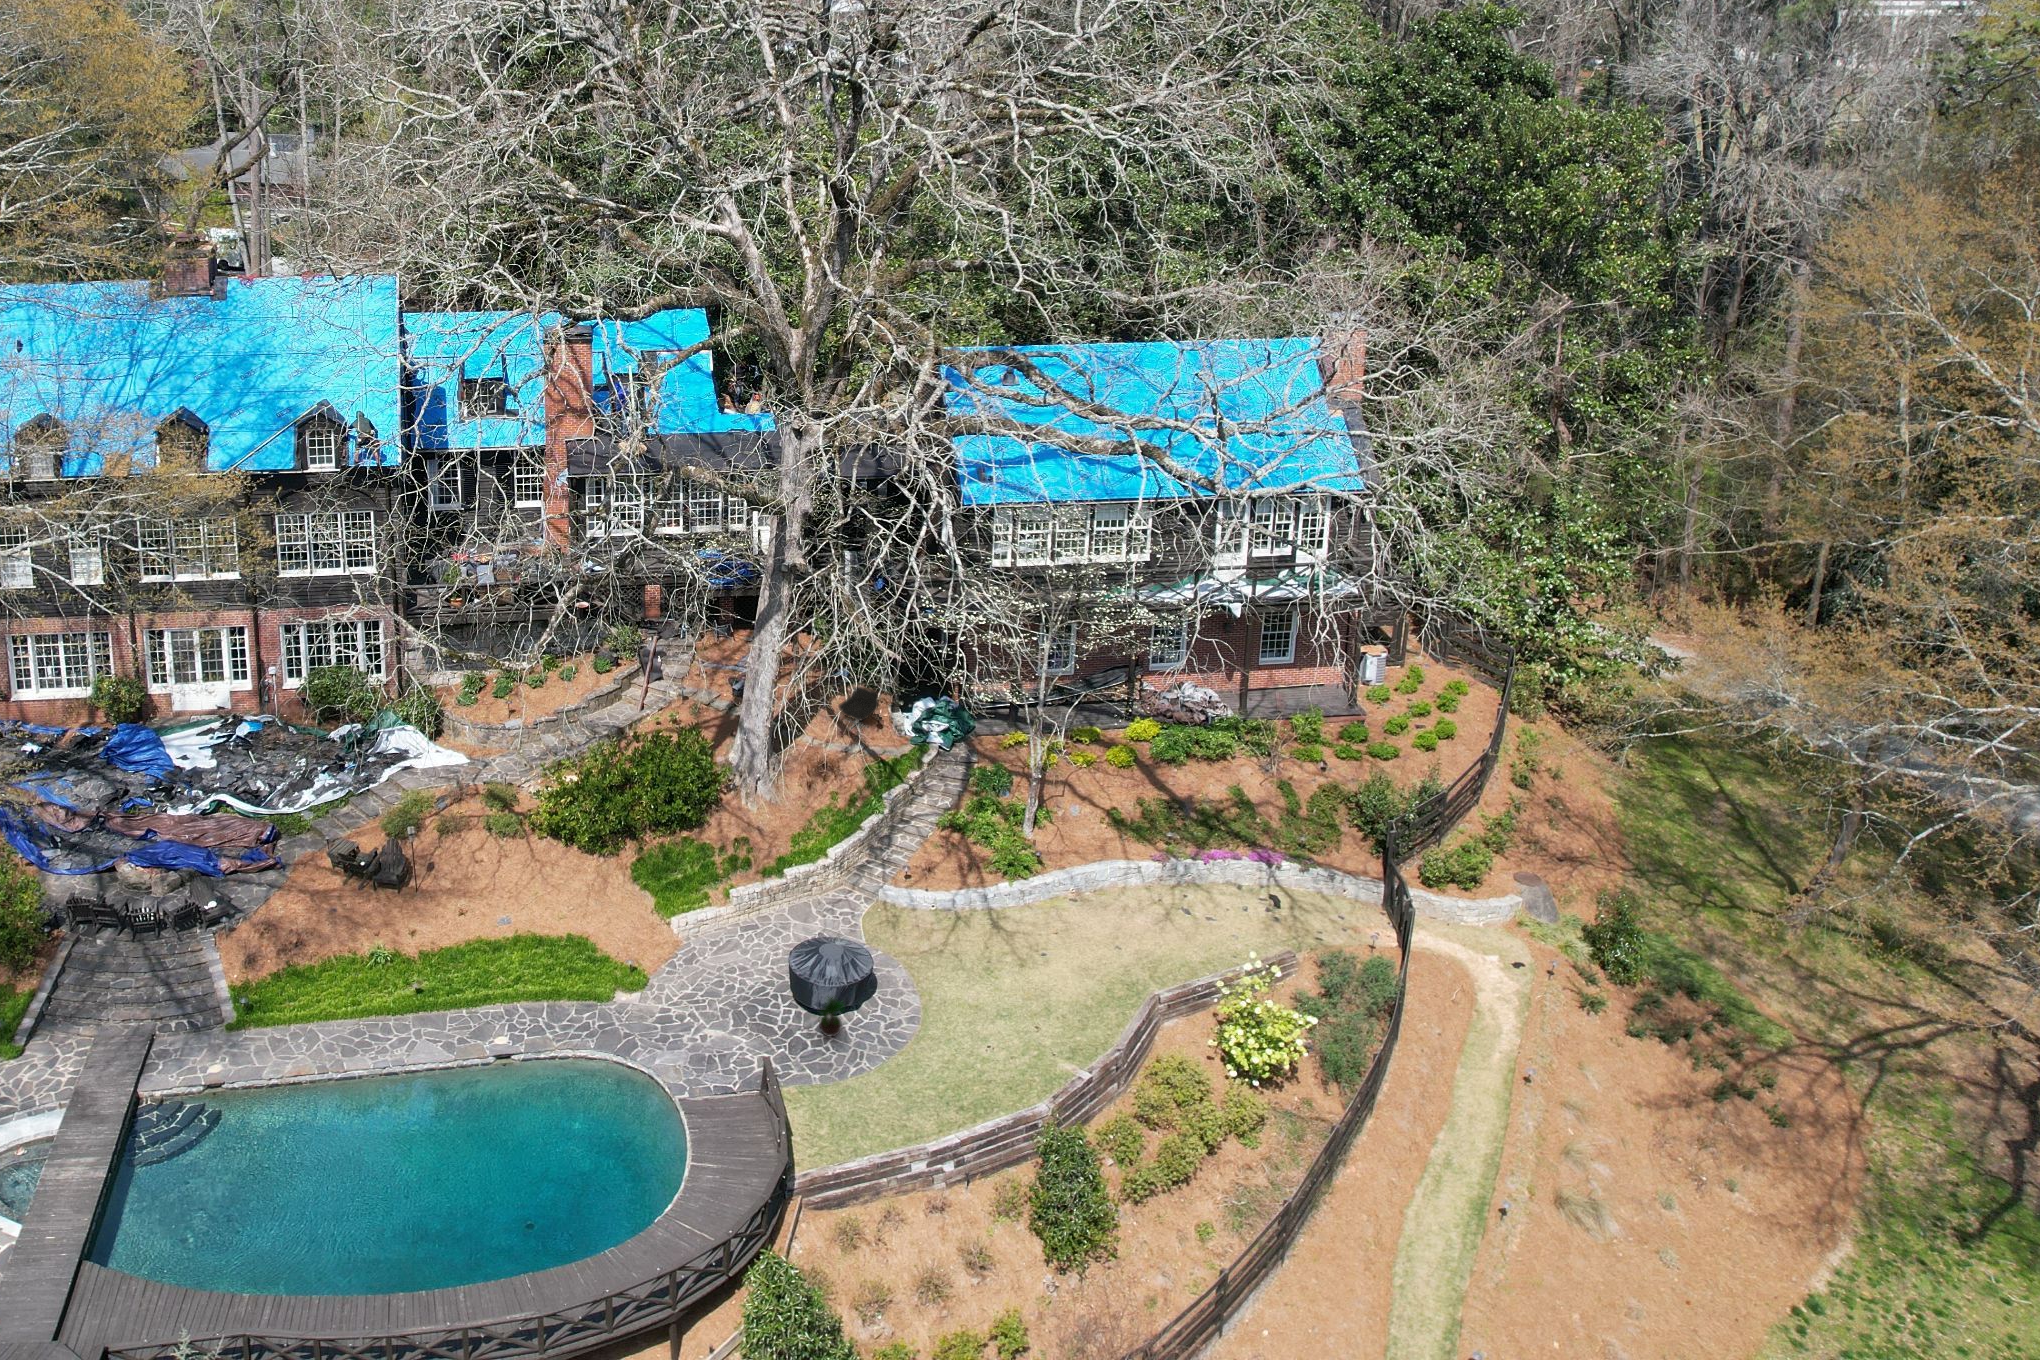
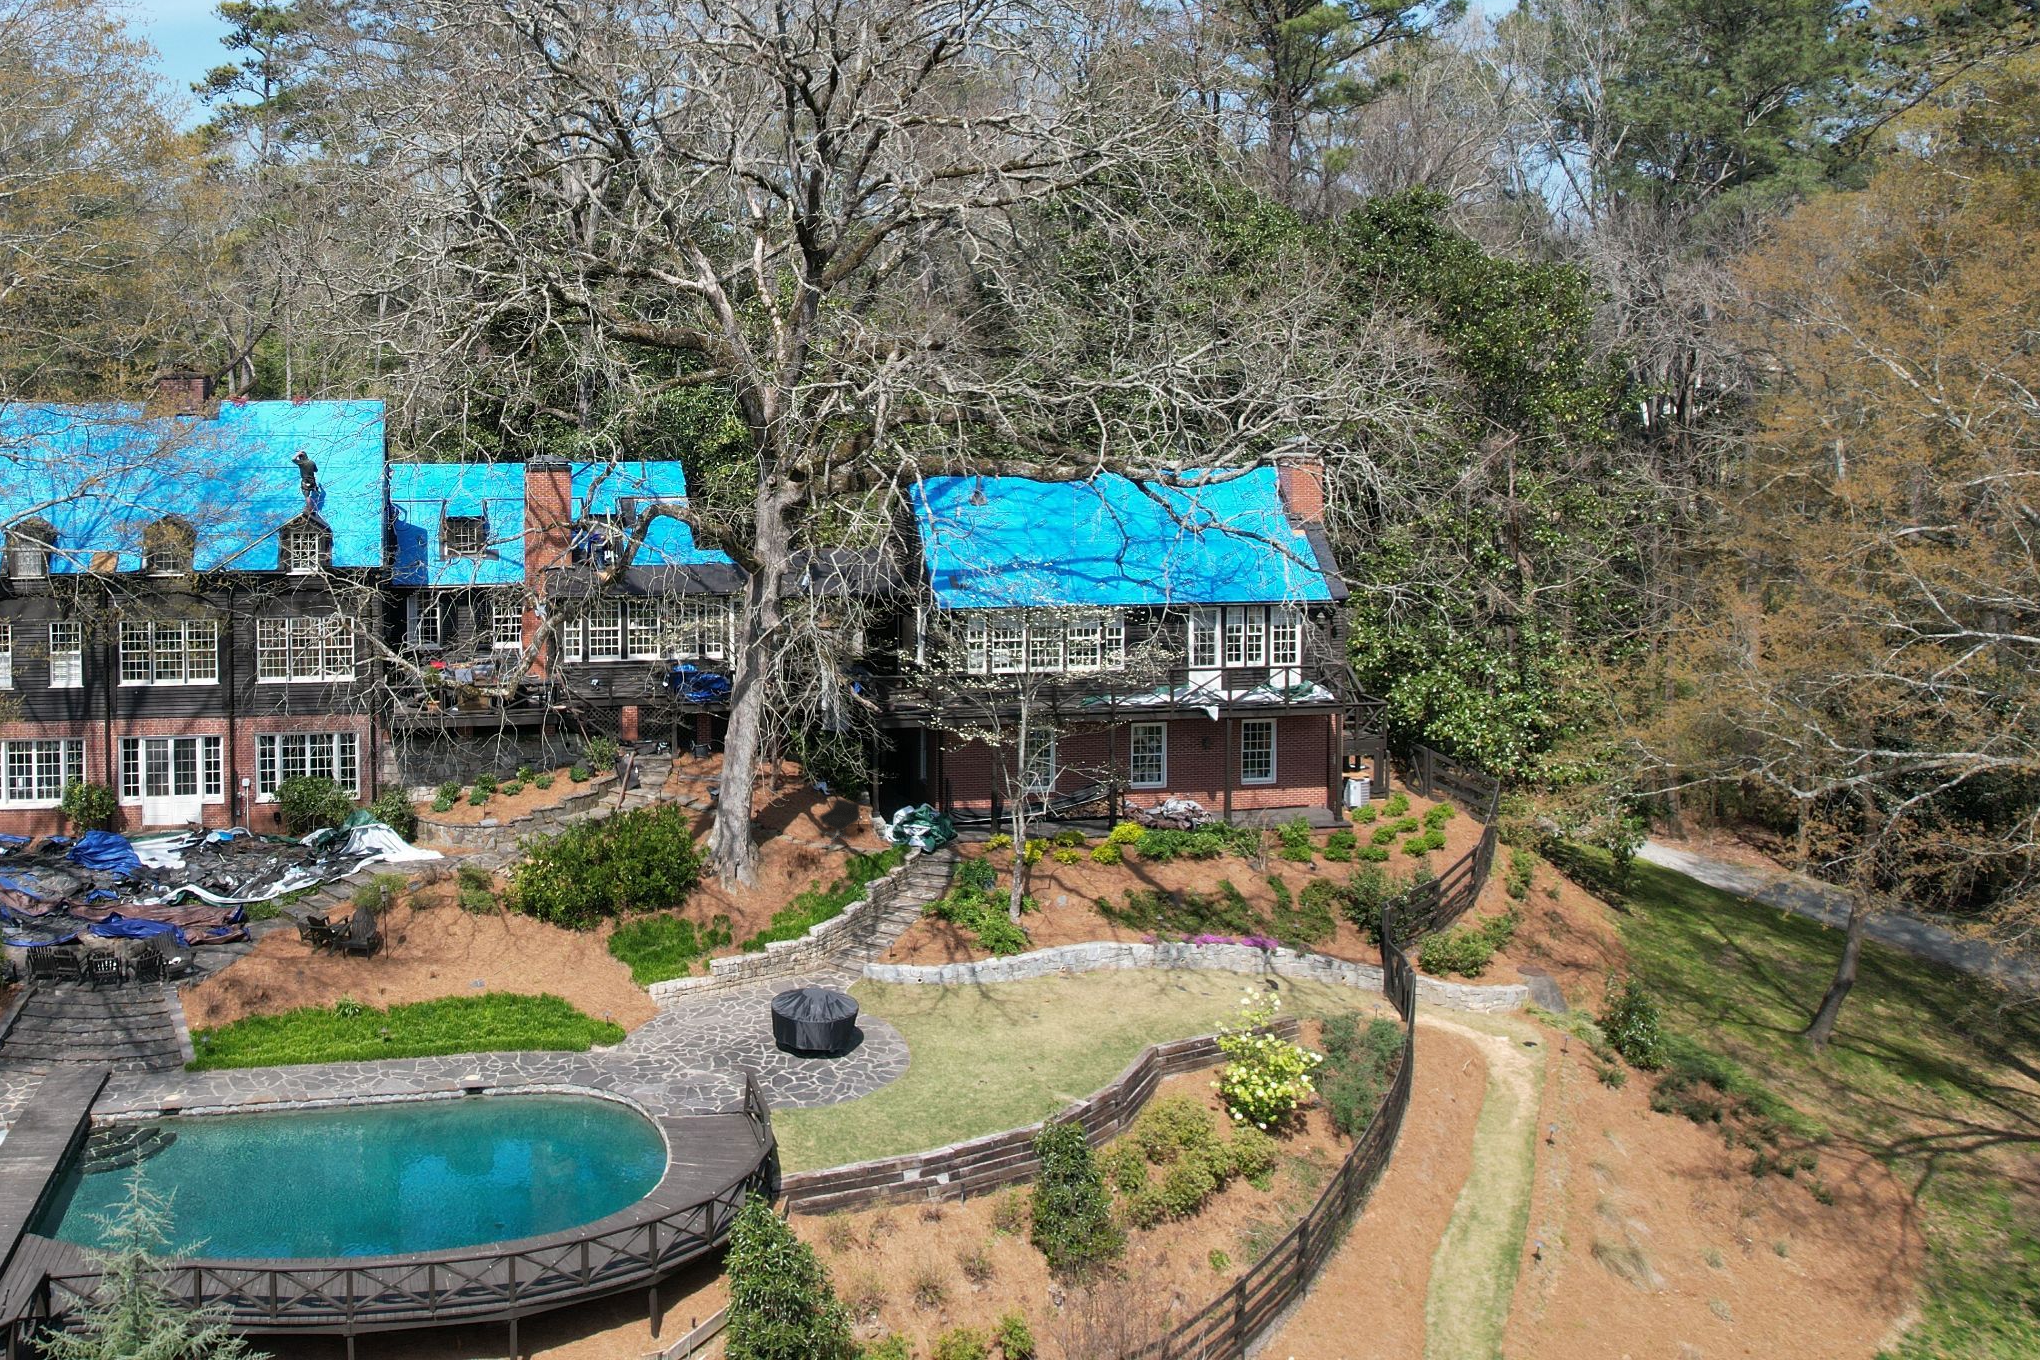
potted tree: present [819,997,843,1037] -> none [800,1029,832,1080]

